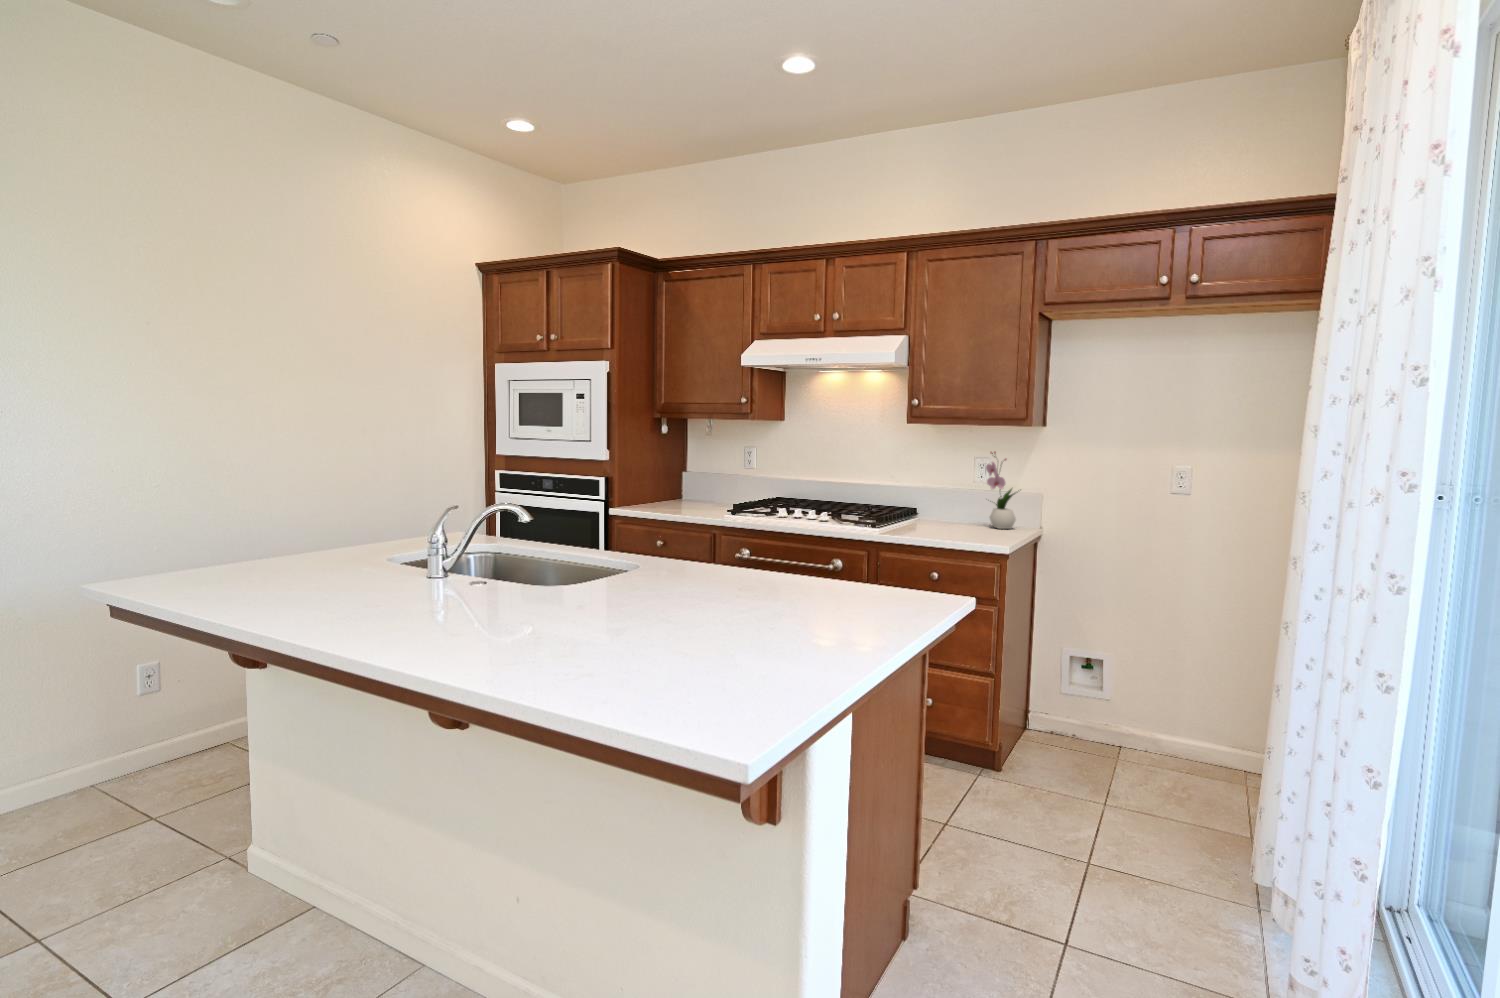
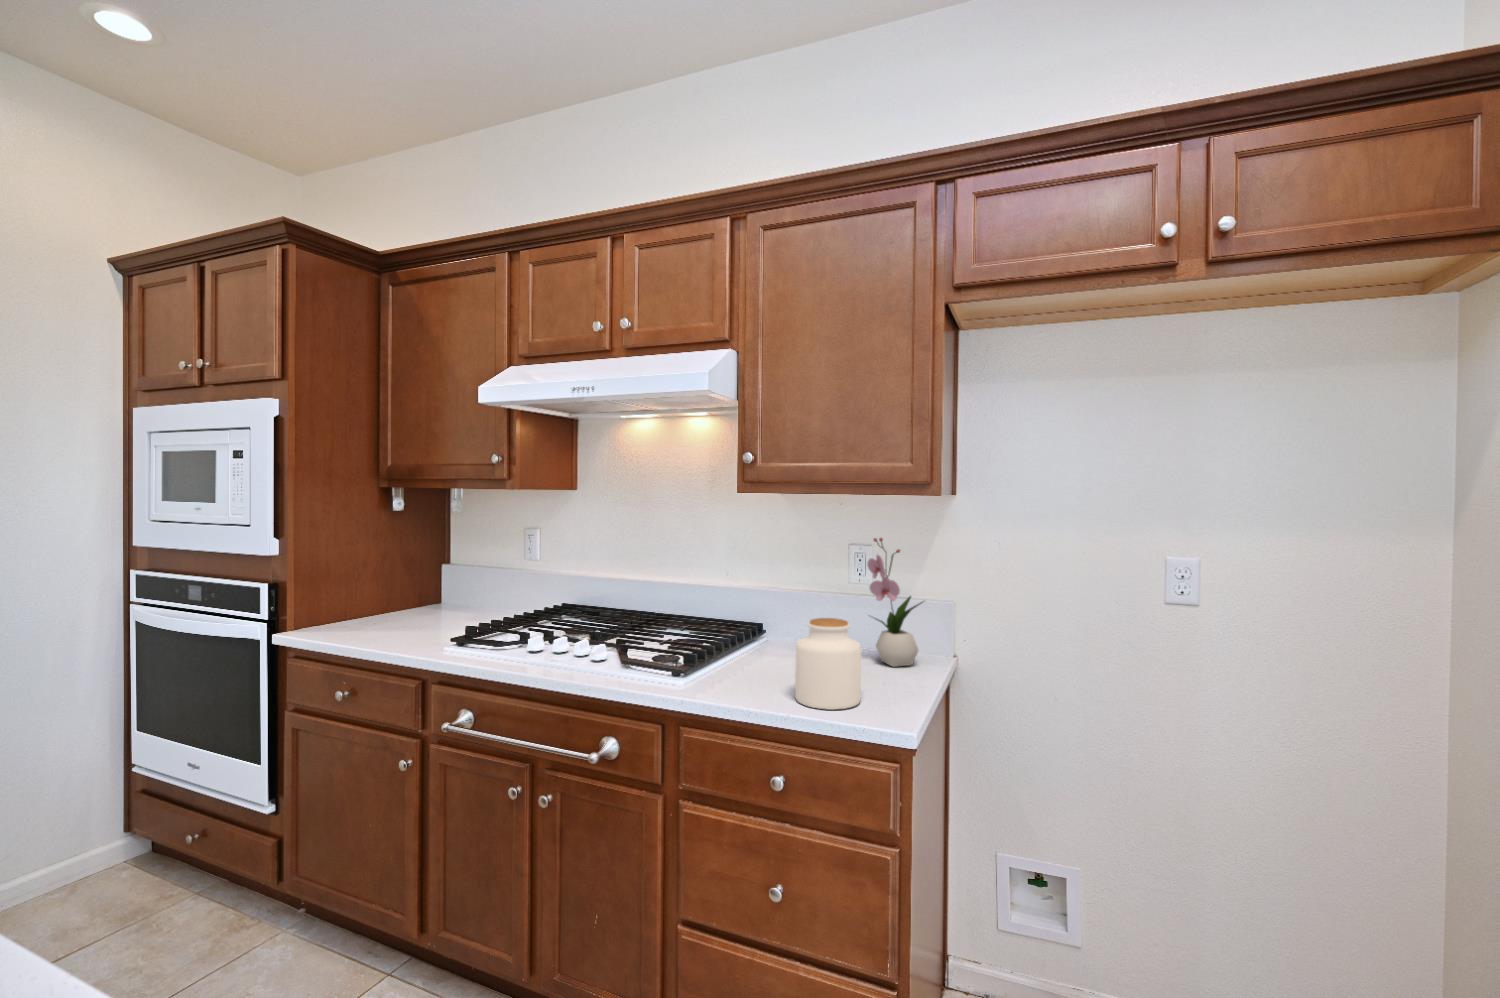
jar: none [945,493,983,540] -> present [795,618,861,710]

